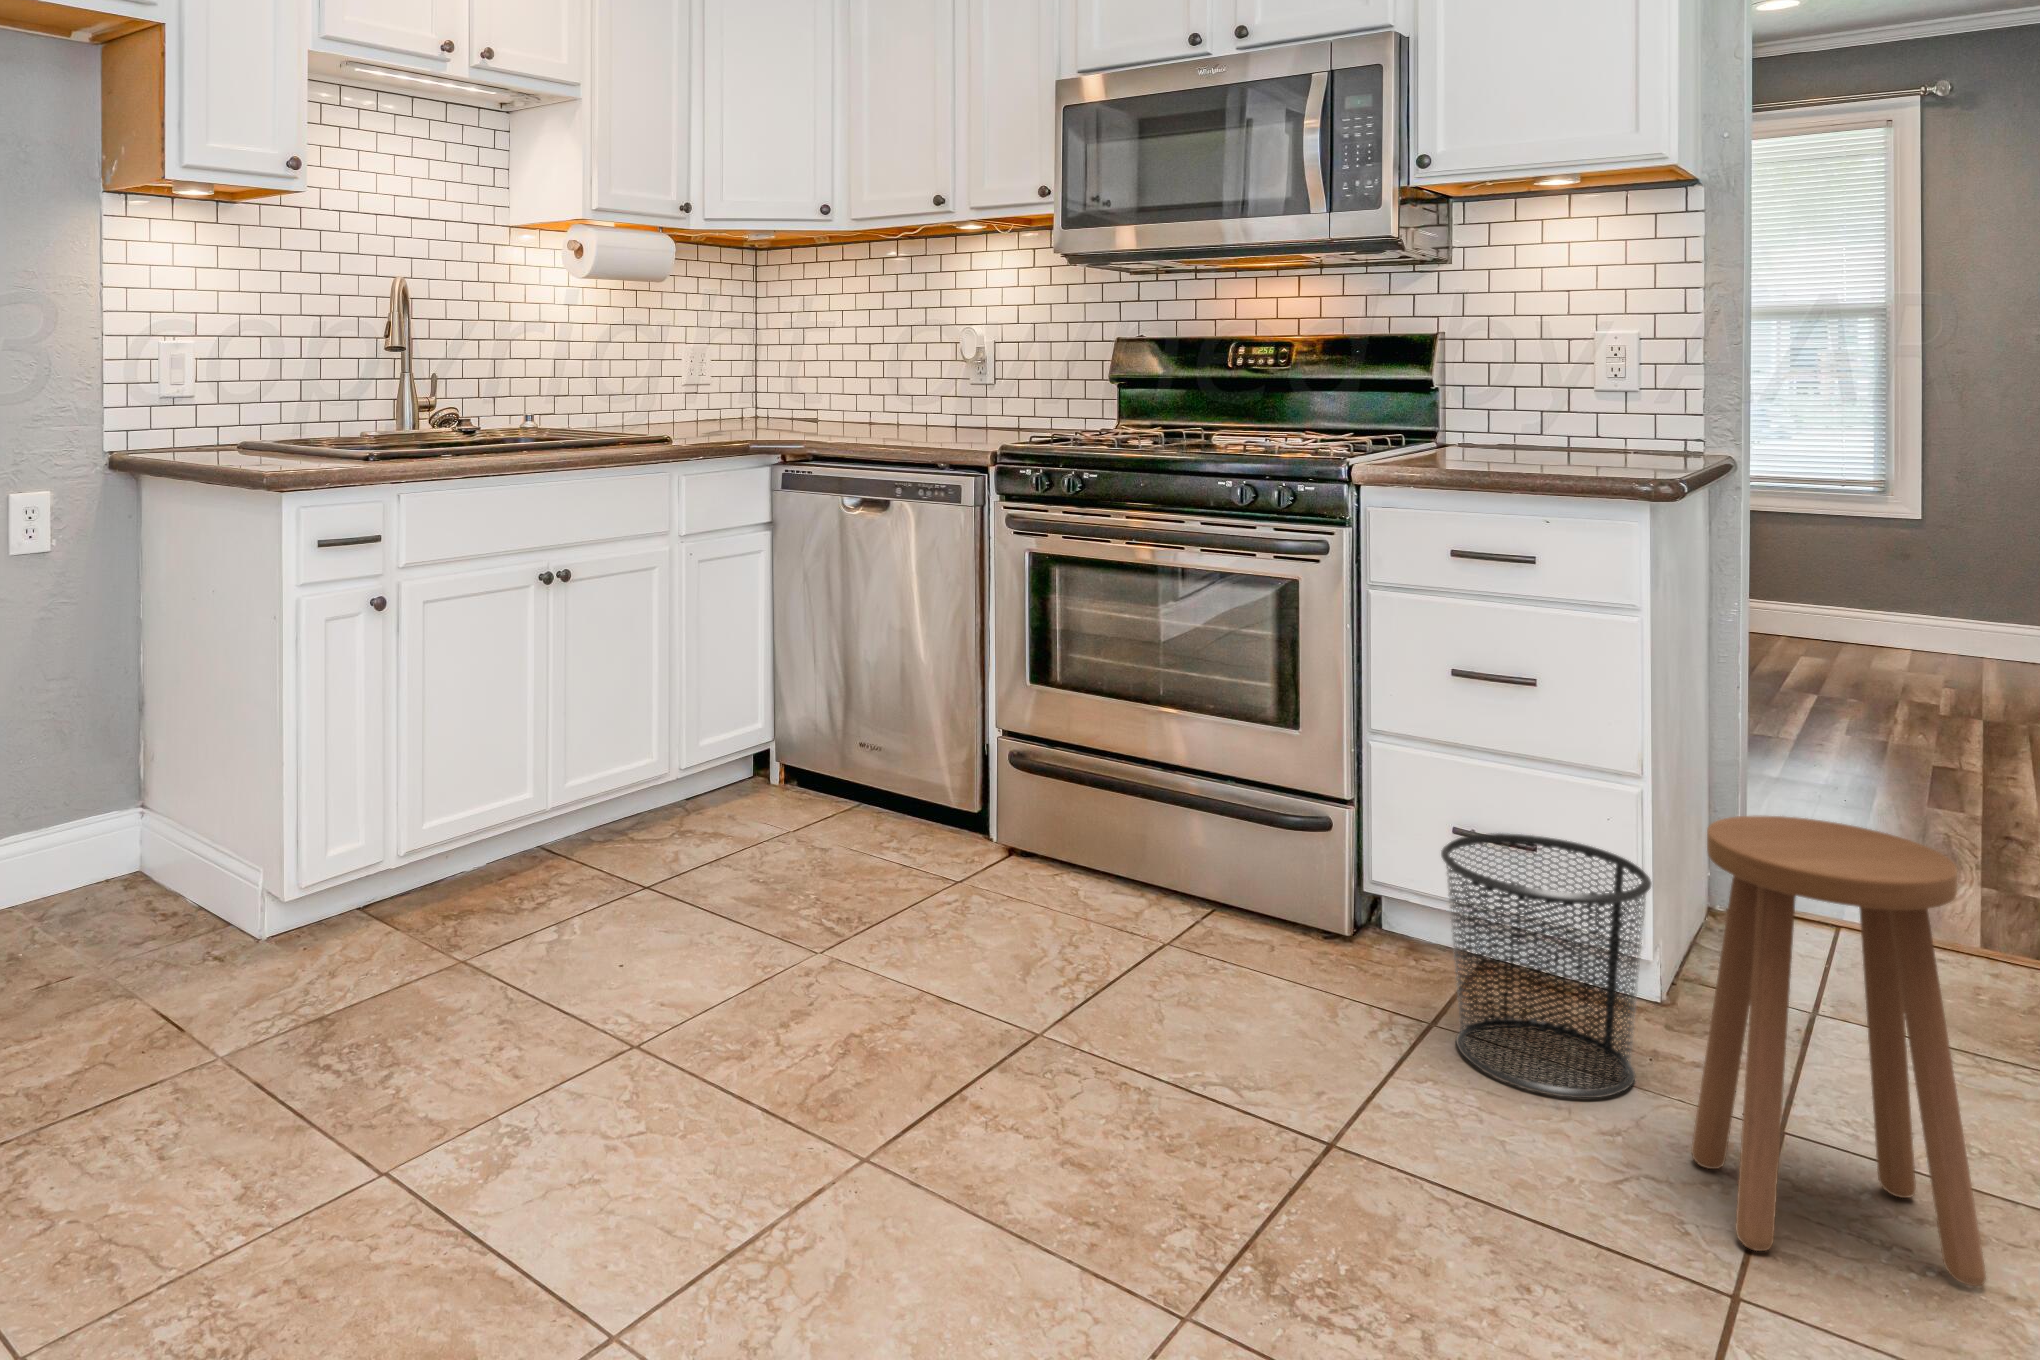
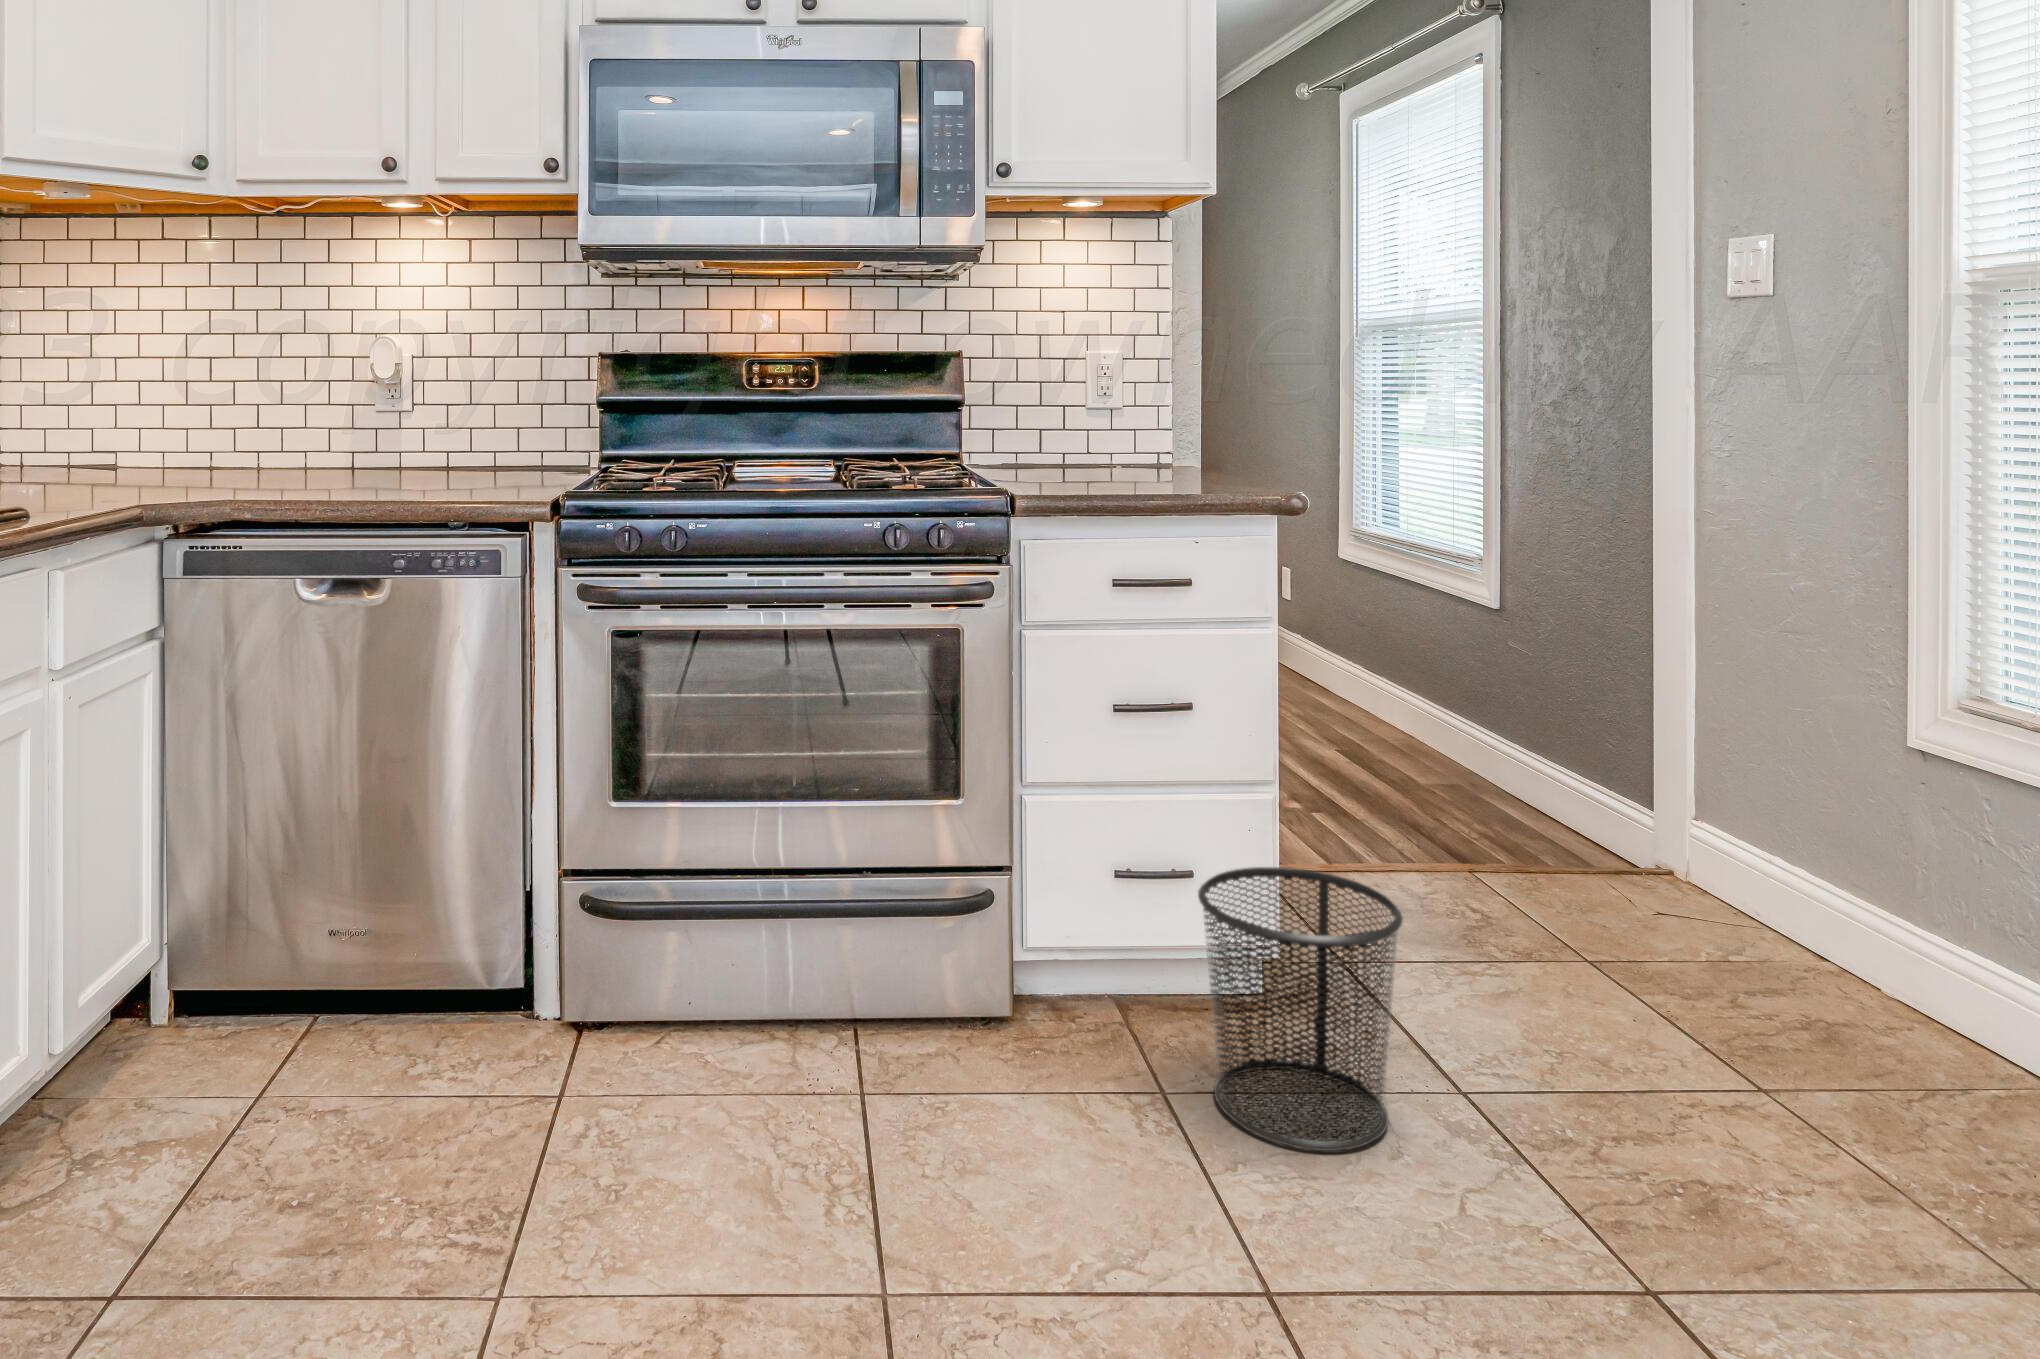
stool: present [1691,816,1986,1286] -> none [1508,808,1785,1261]

